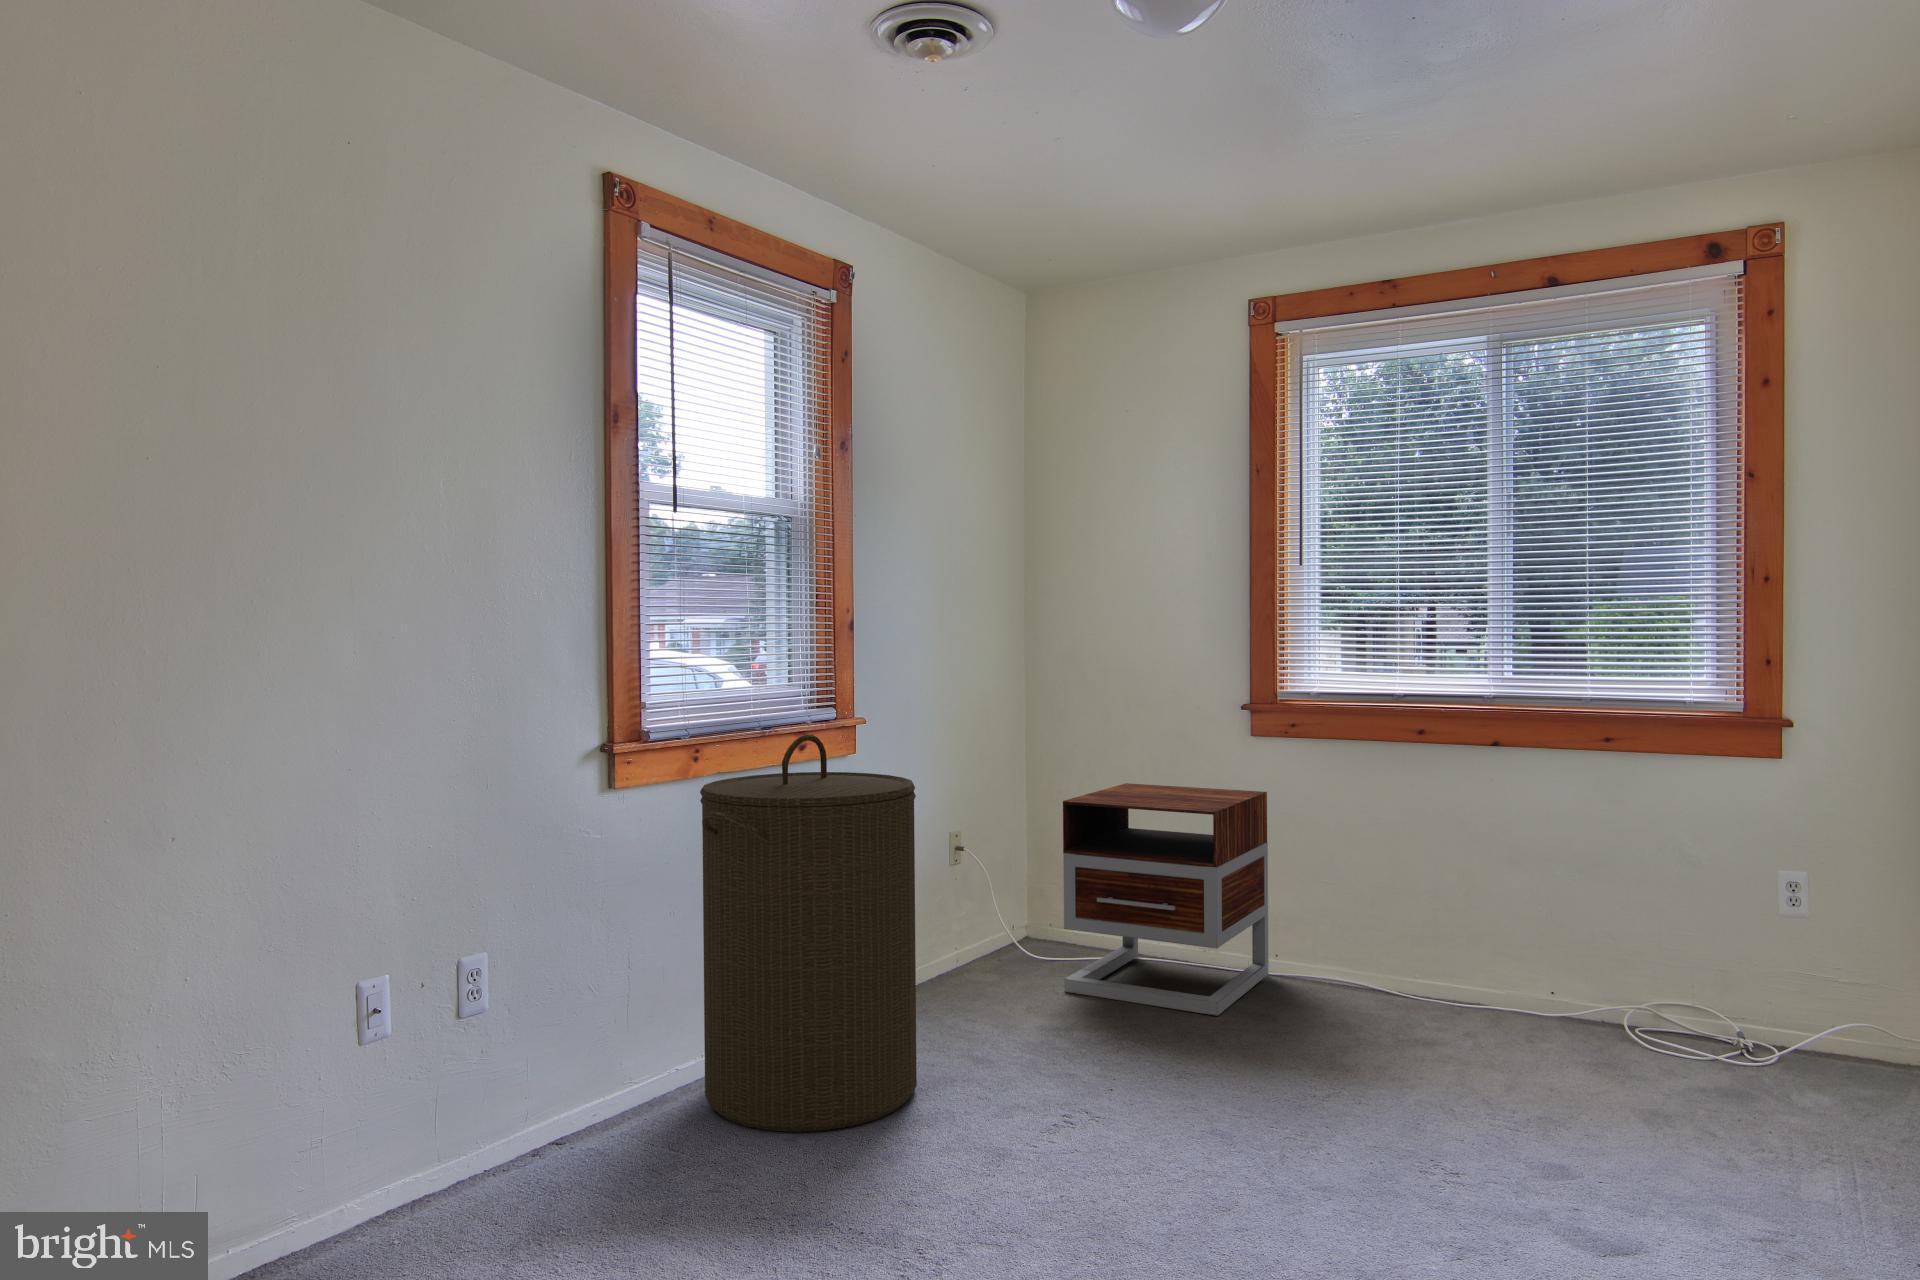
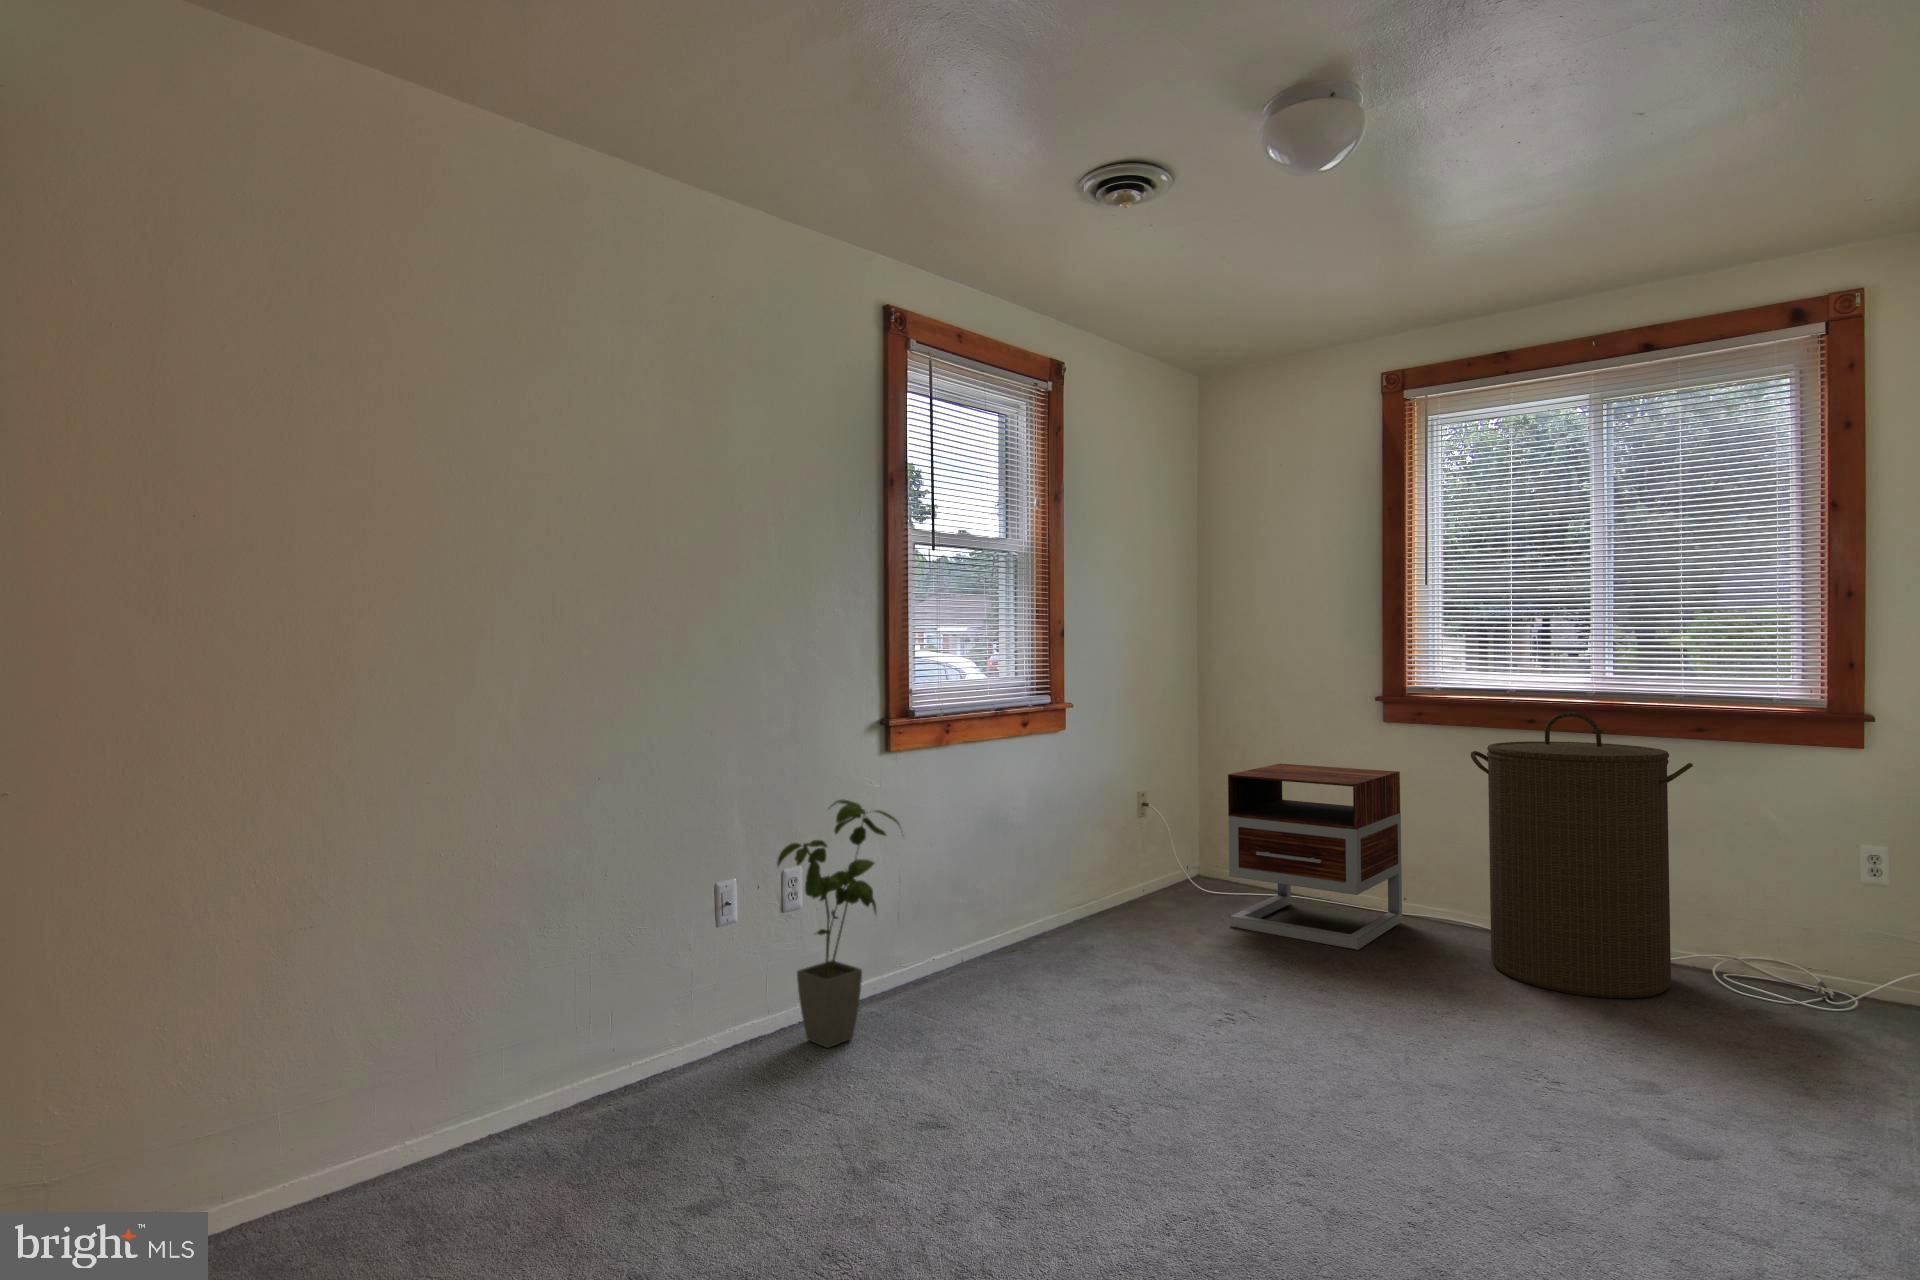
laundry hamper: present [700,734,917,1132] -> present [1471,712,1693,998]
house plant: none [443,862,630,1209] -> present [777,800,900,1048]

